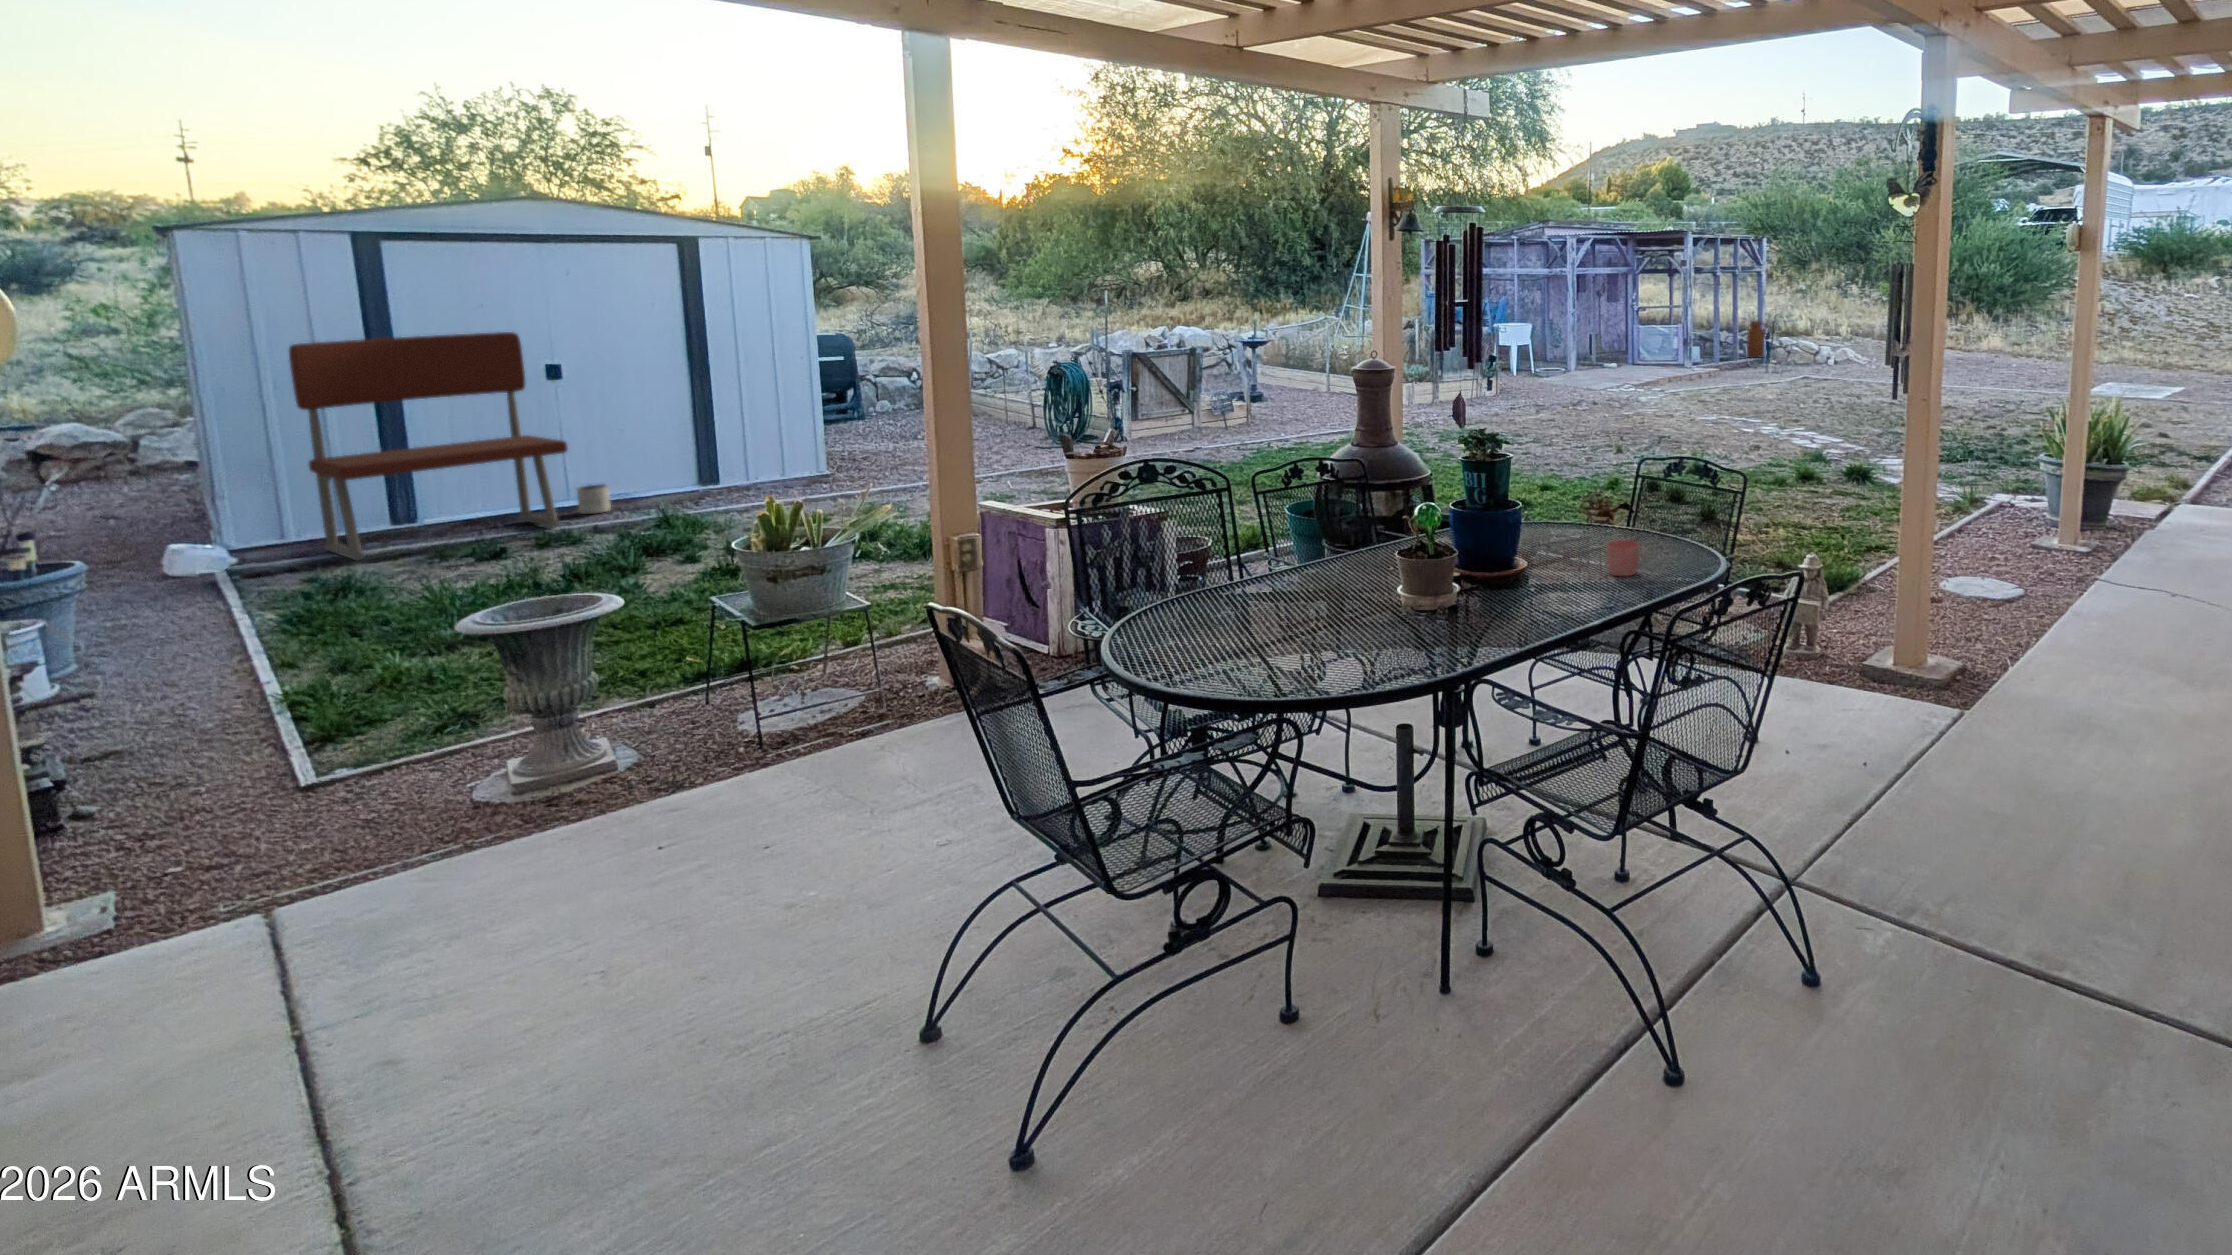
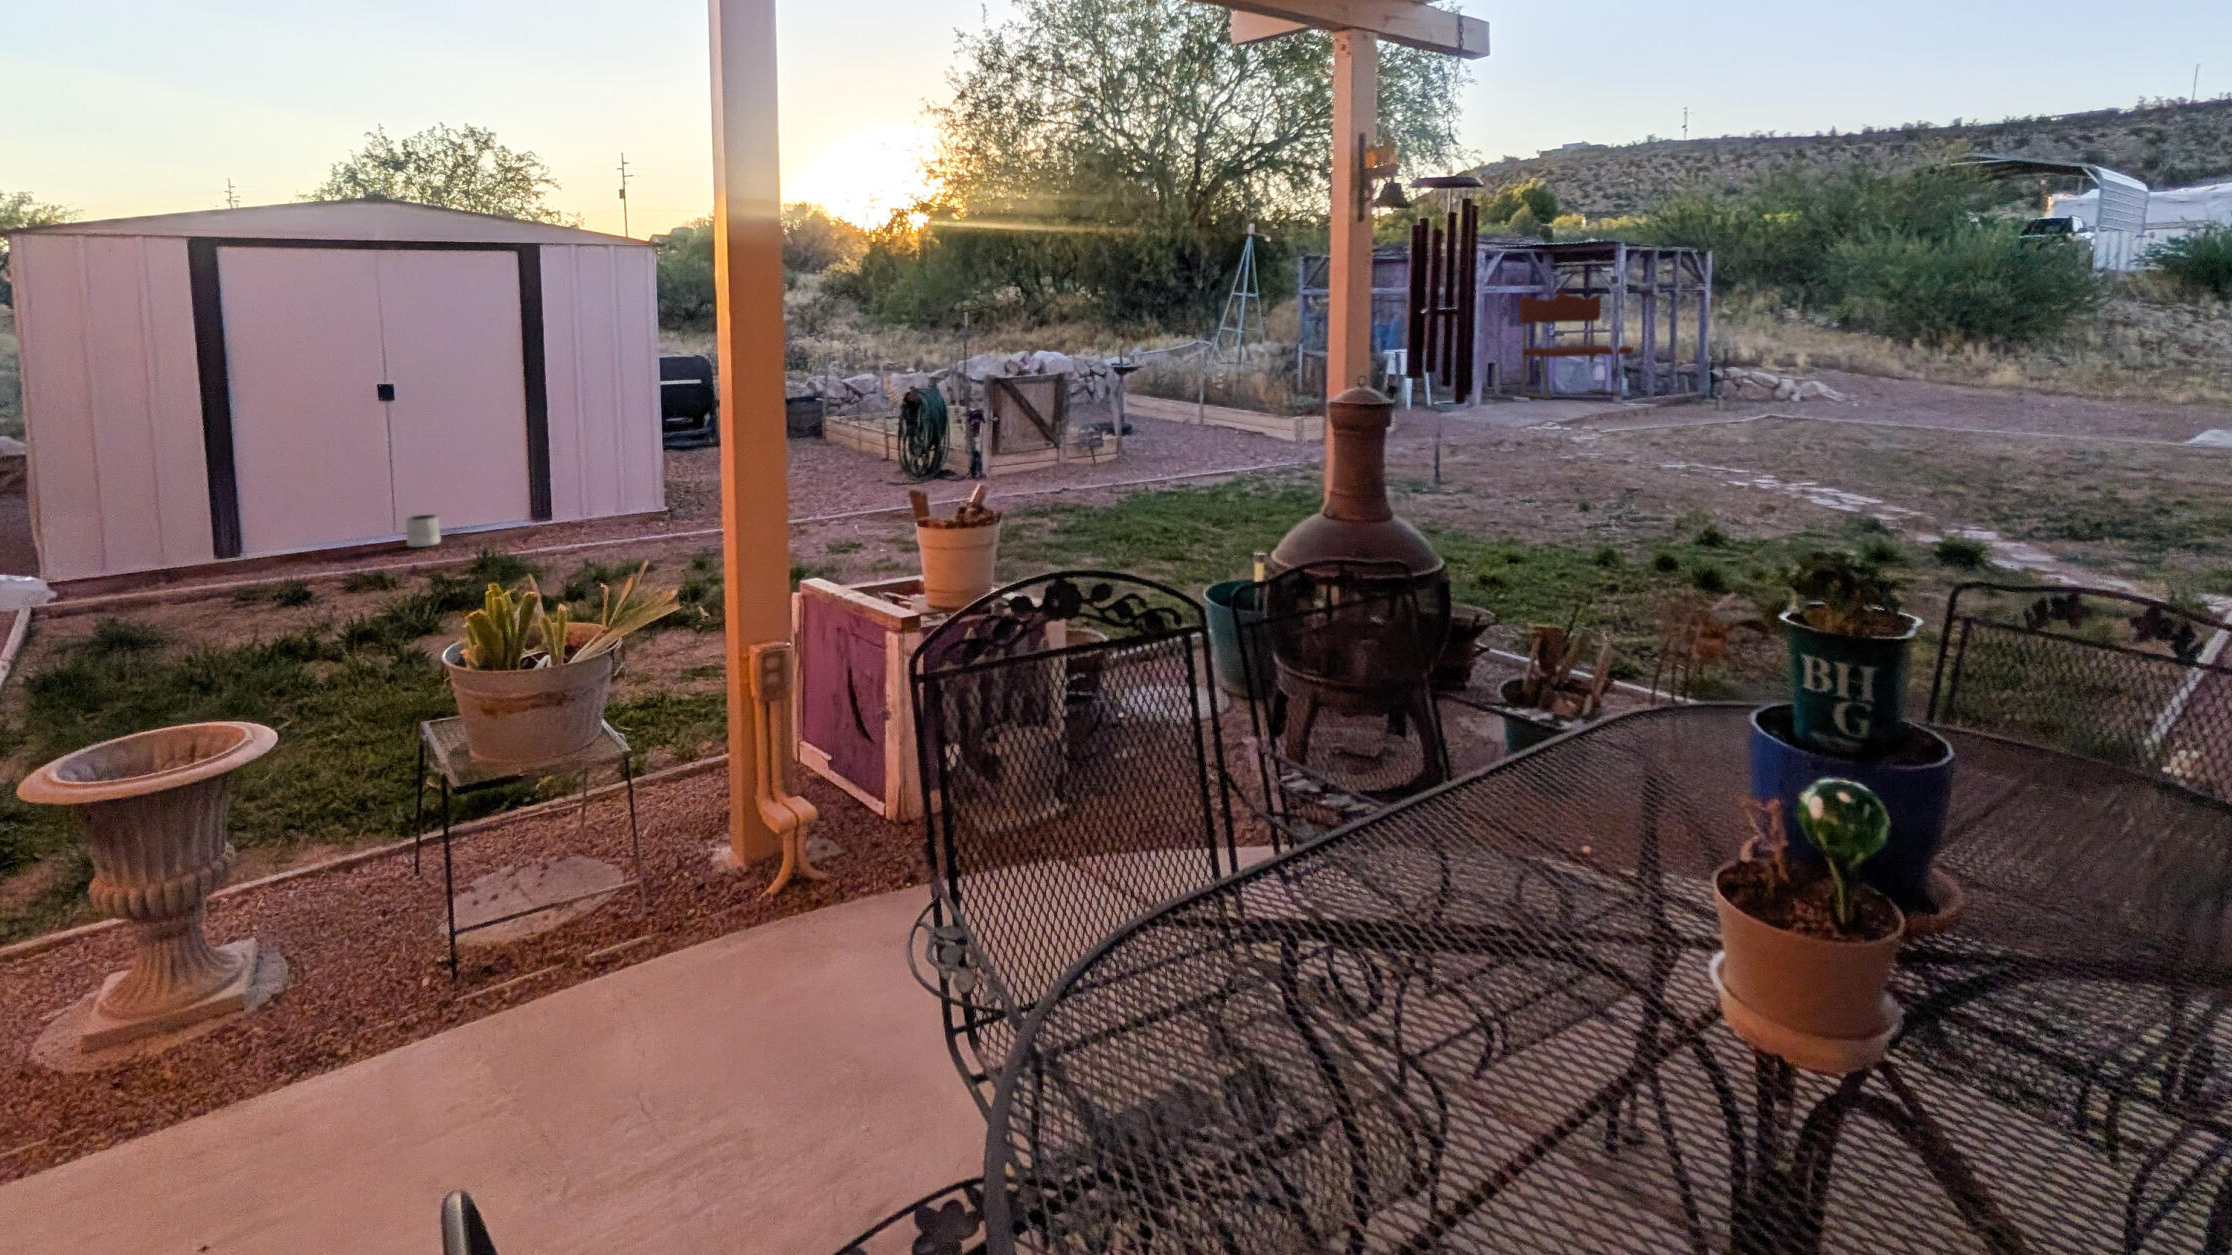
watering can: present [1747,320,1769,358] -> none [1670,347,1698,392]
bench: present [289,332,568,560] -> present [1519,290,1633,399]
mug: present [1606,540,1648,576] -> none [2050,774,2180,865]

